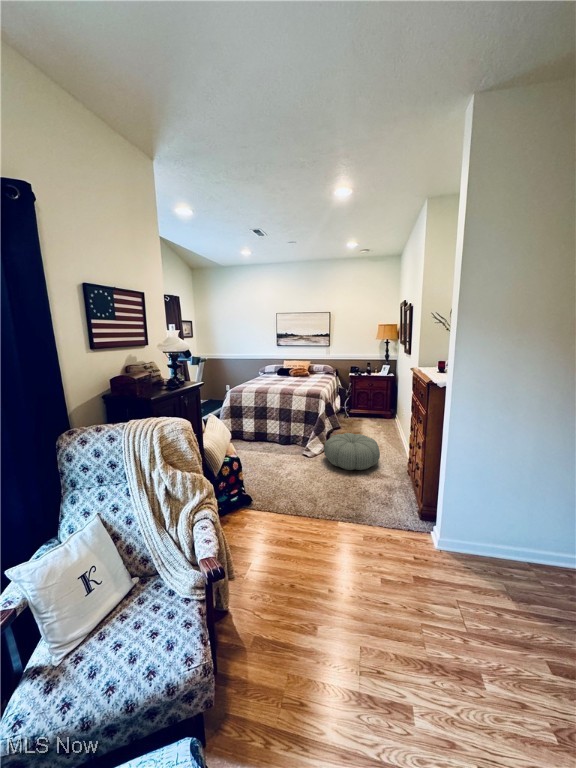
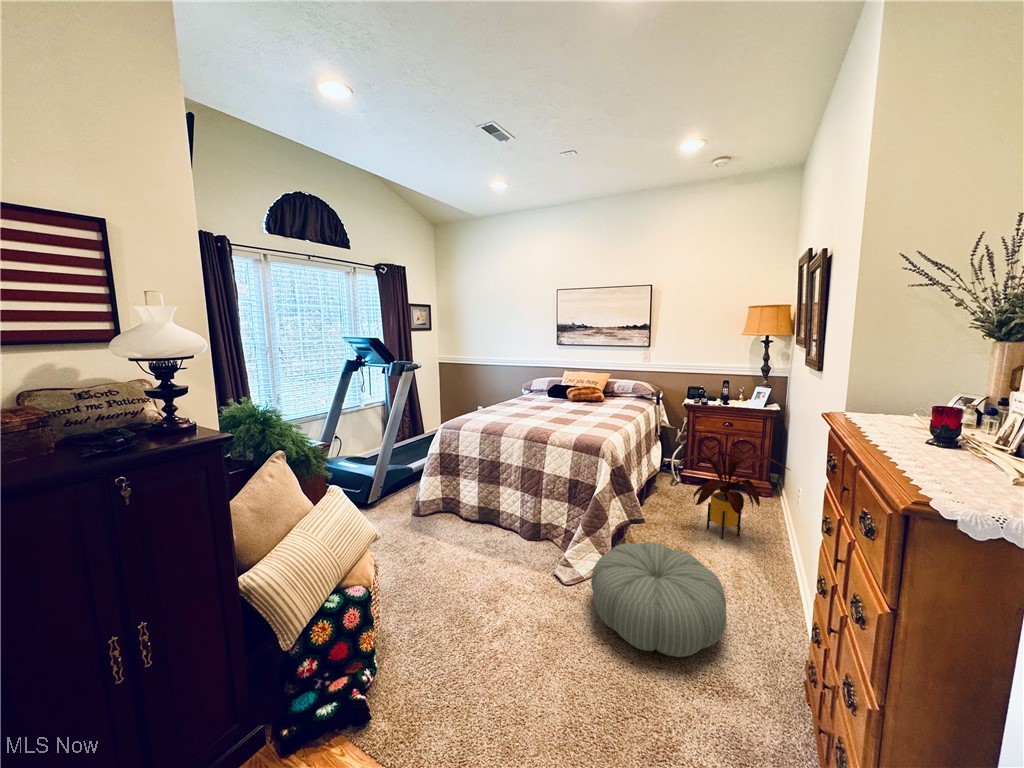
house plant: none [353,392,400,435] -> present [678,447,789,539]

